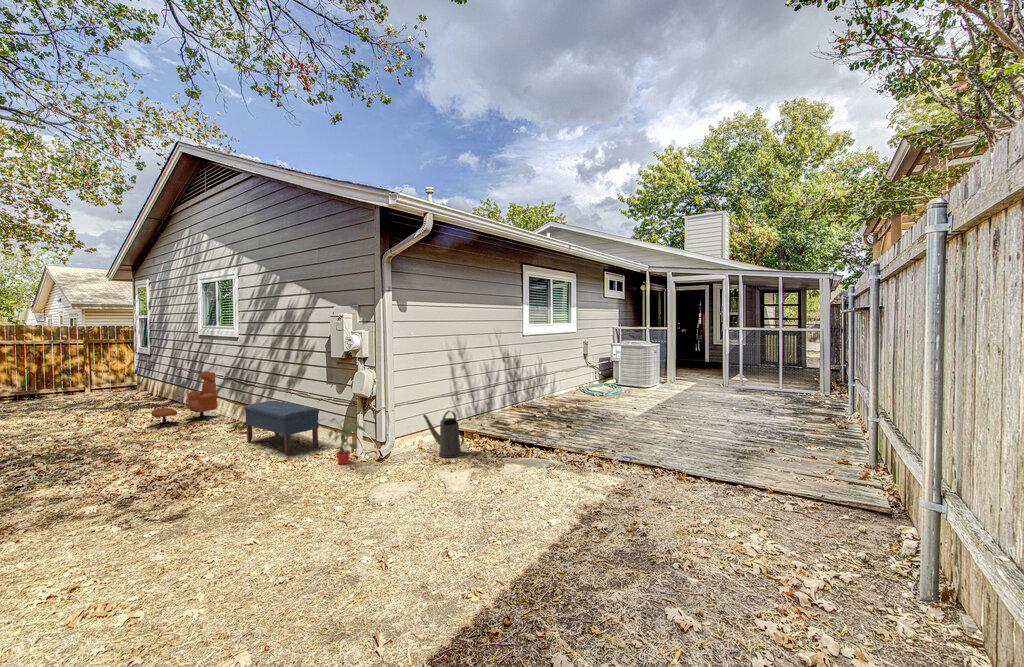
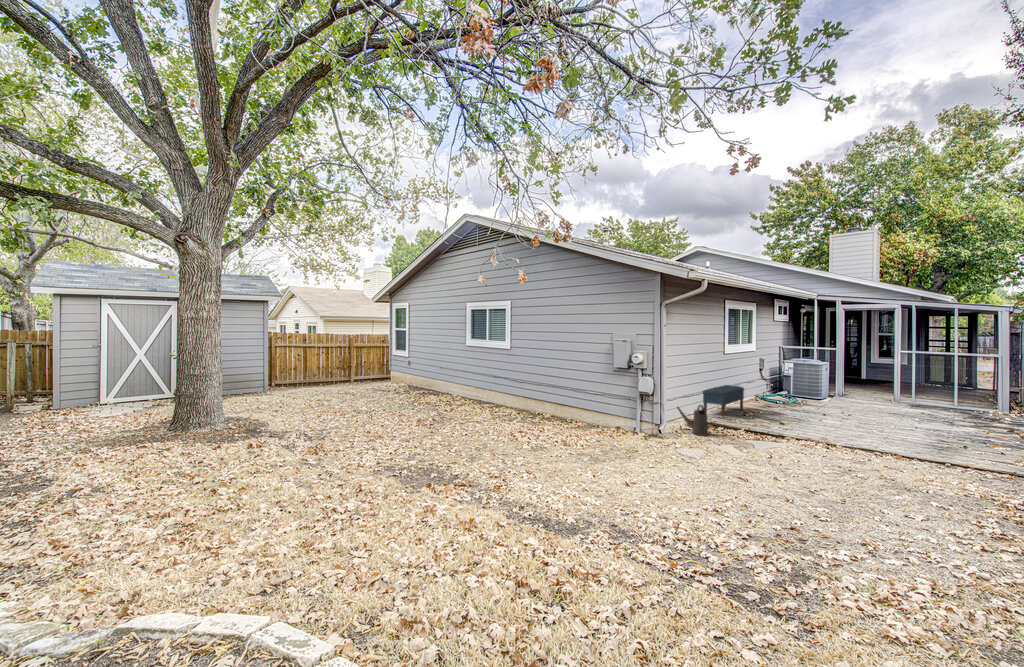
lounge chair: present [146,371,220,429] -> none [464,371,500,407]
bench: present [244,401,319,455] -> present [703,385,744,417]
potted plant: present [320,417,365,464] -> none [616,405,652,434]

